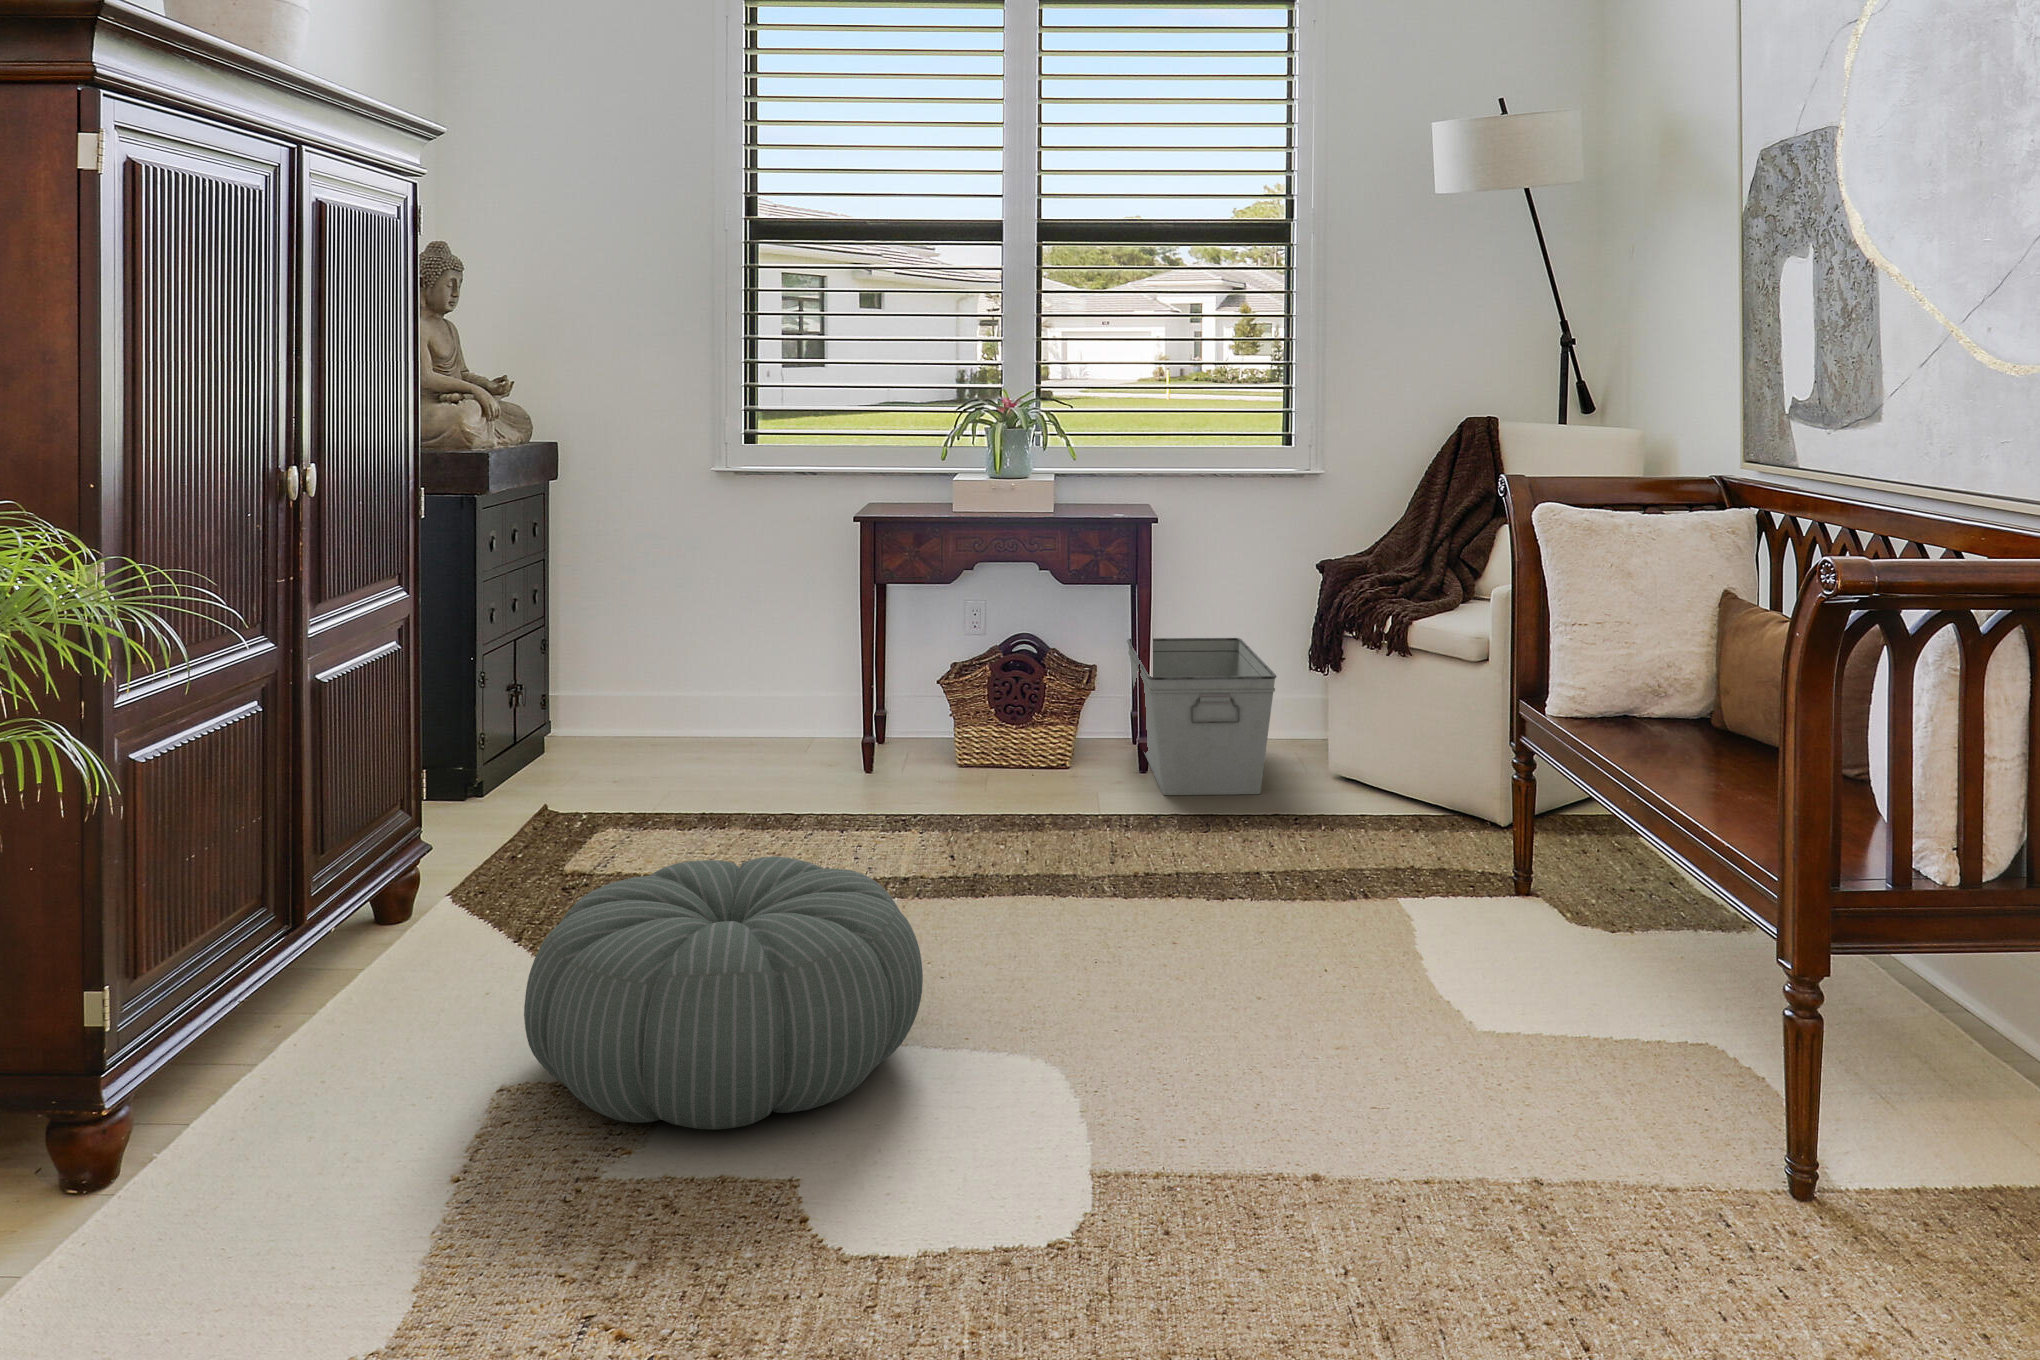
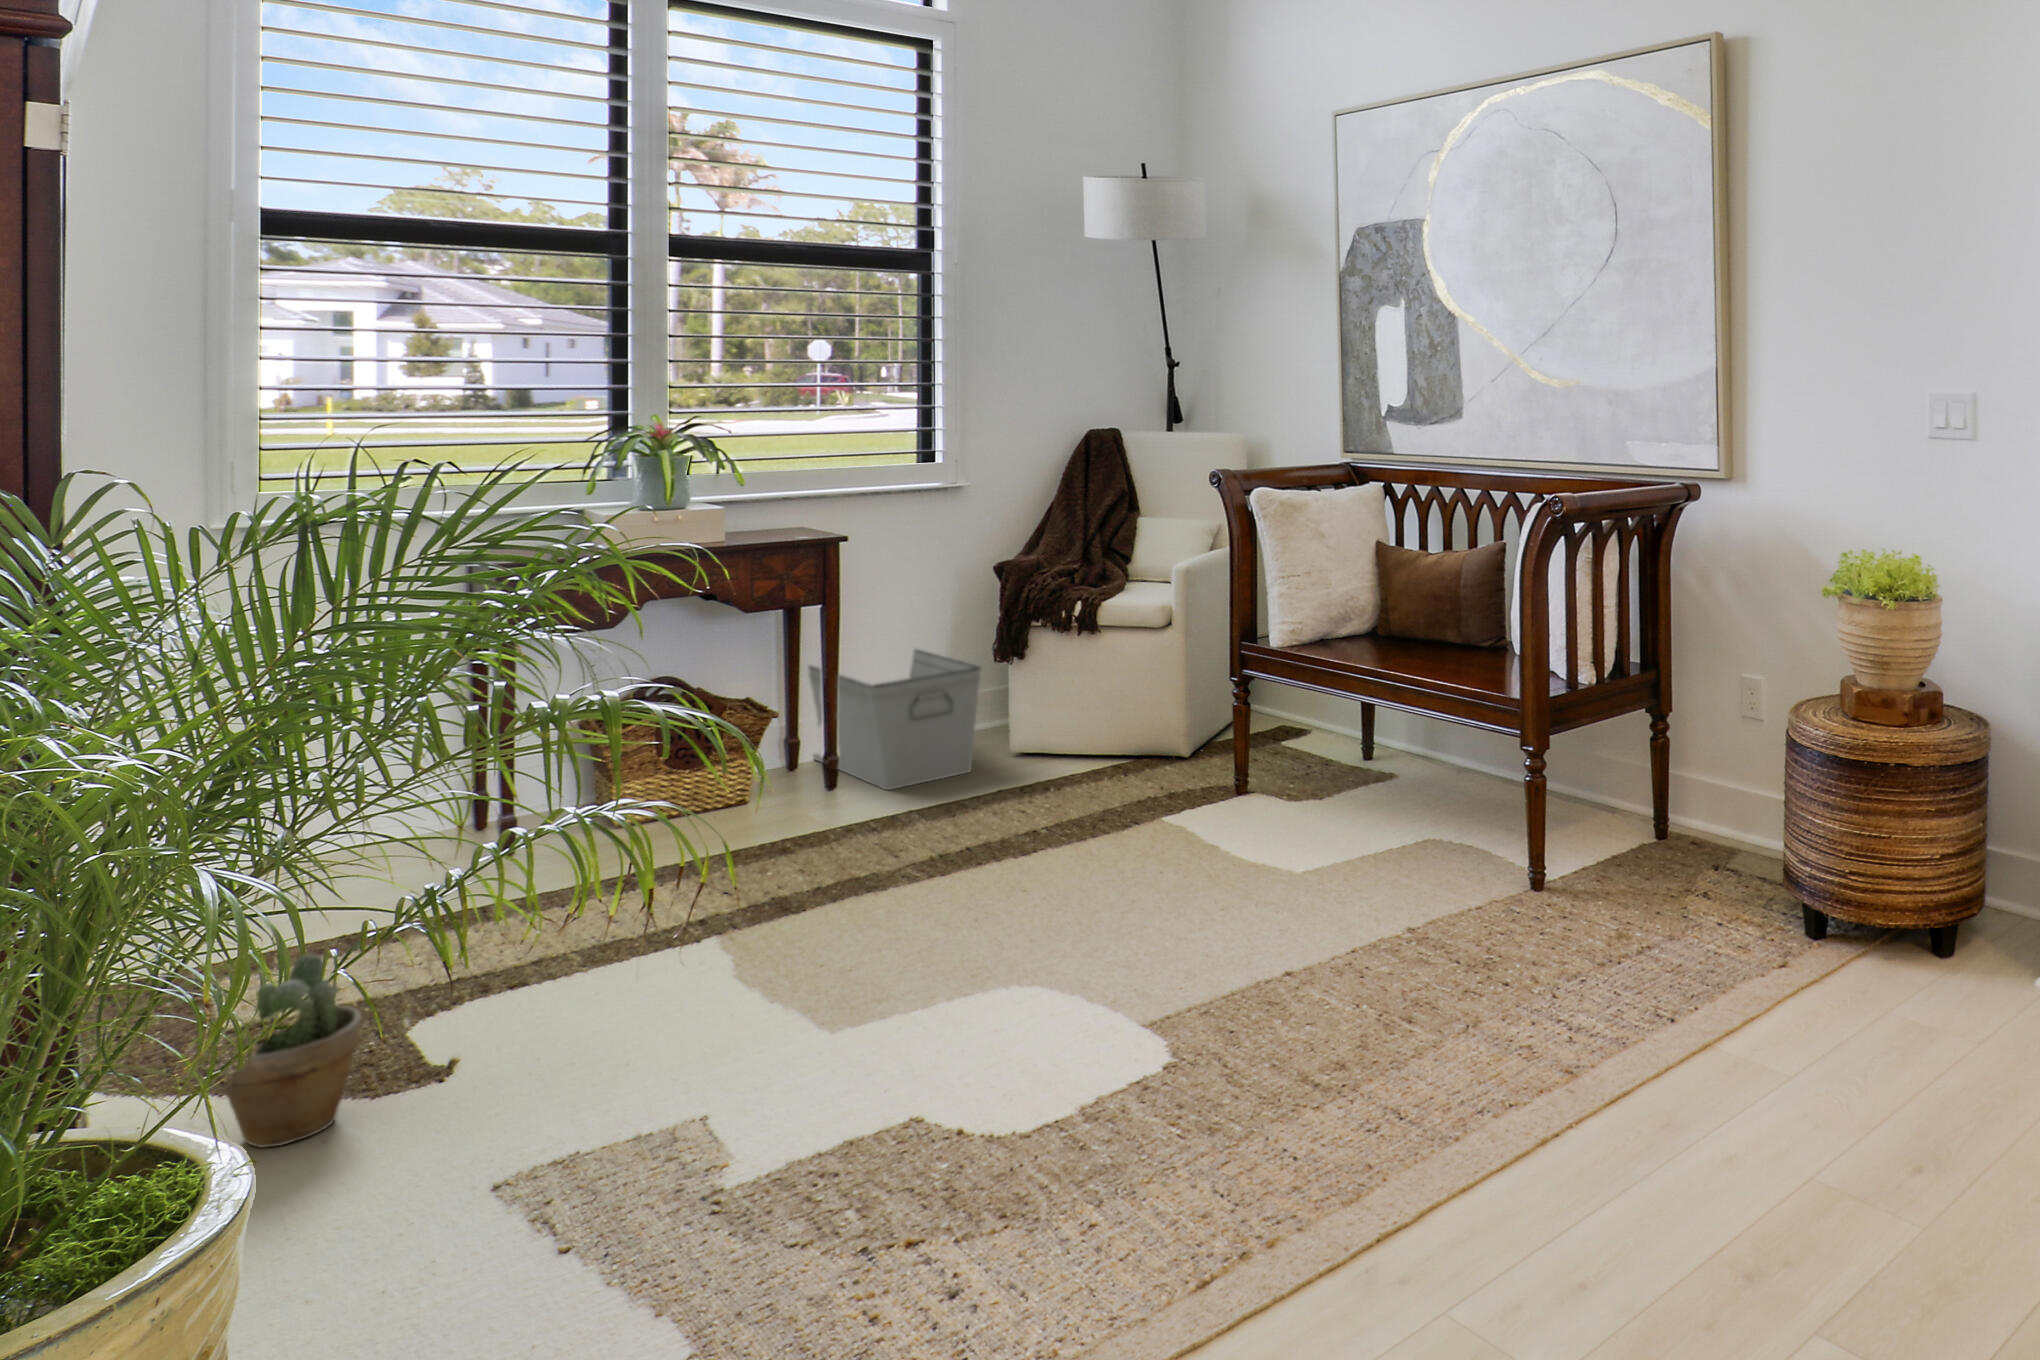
potted plant: none [344,842,461,1012] -> present [225,955,362,1147]
pouf: present [524,856,923,1130] -> none [543,865,935,1113]

